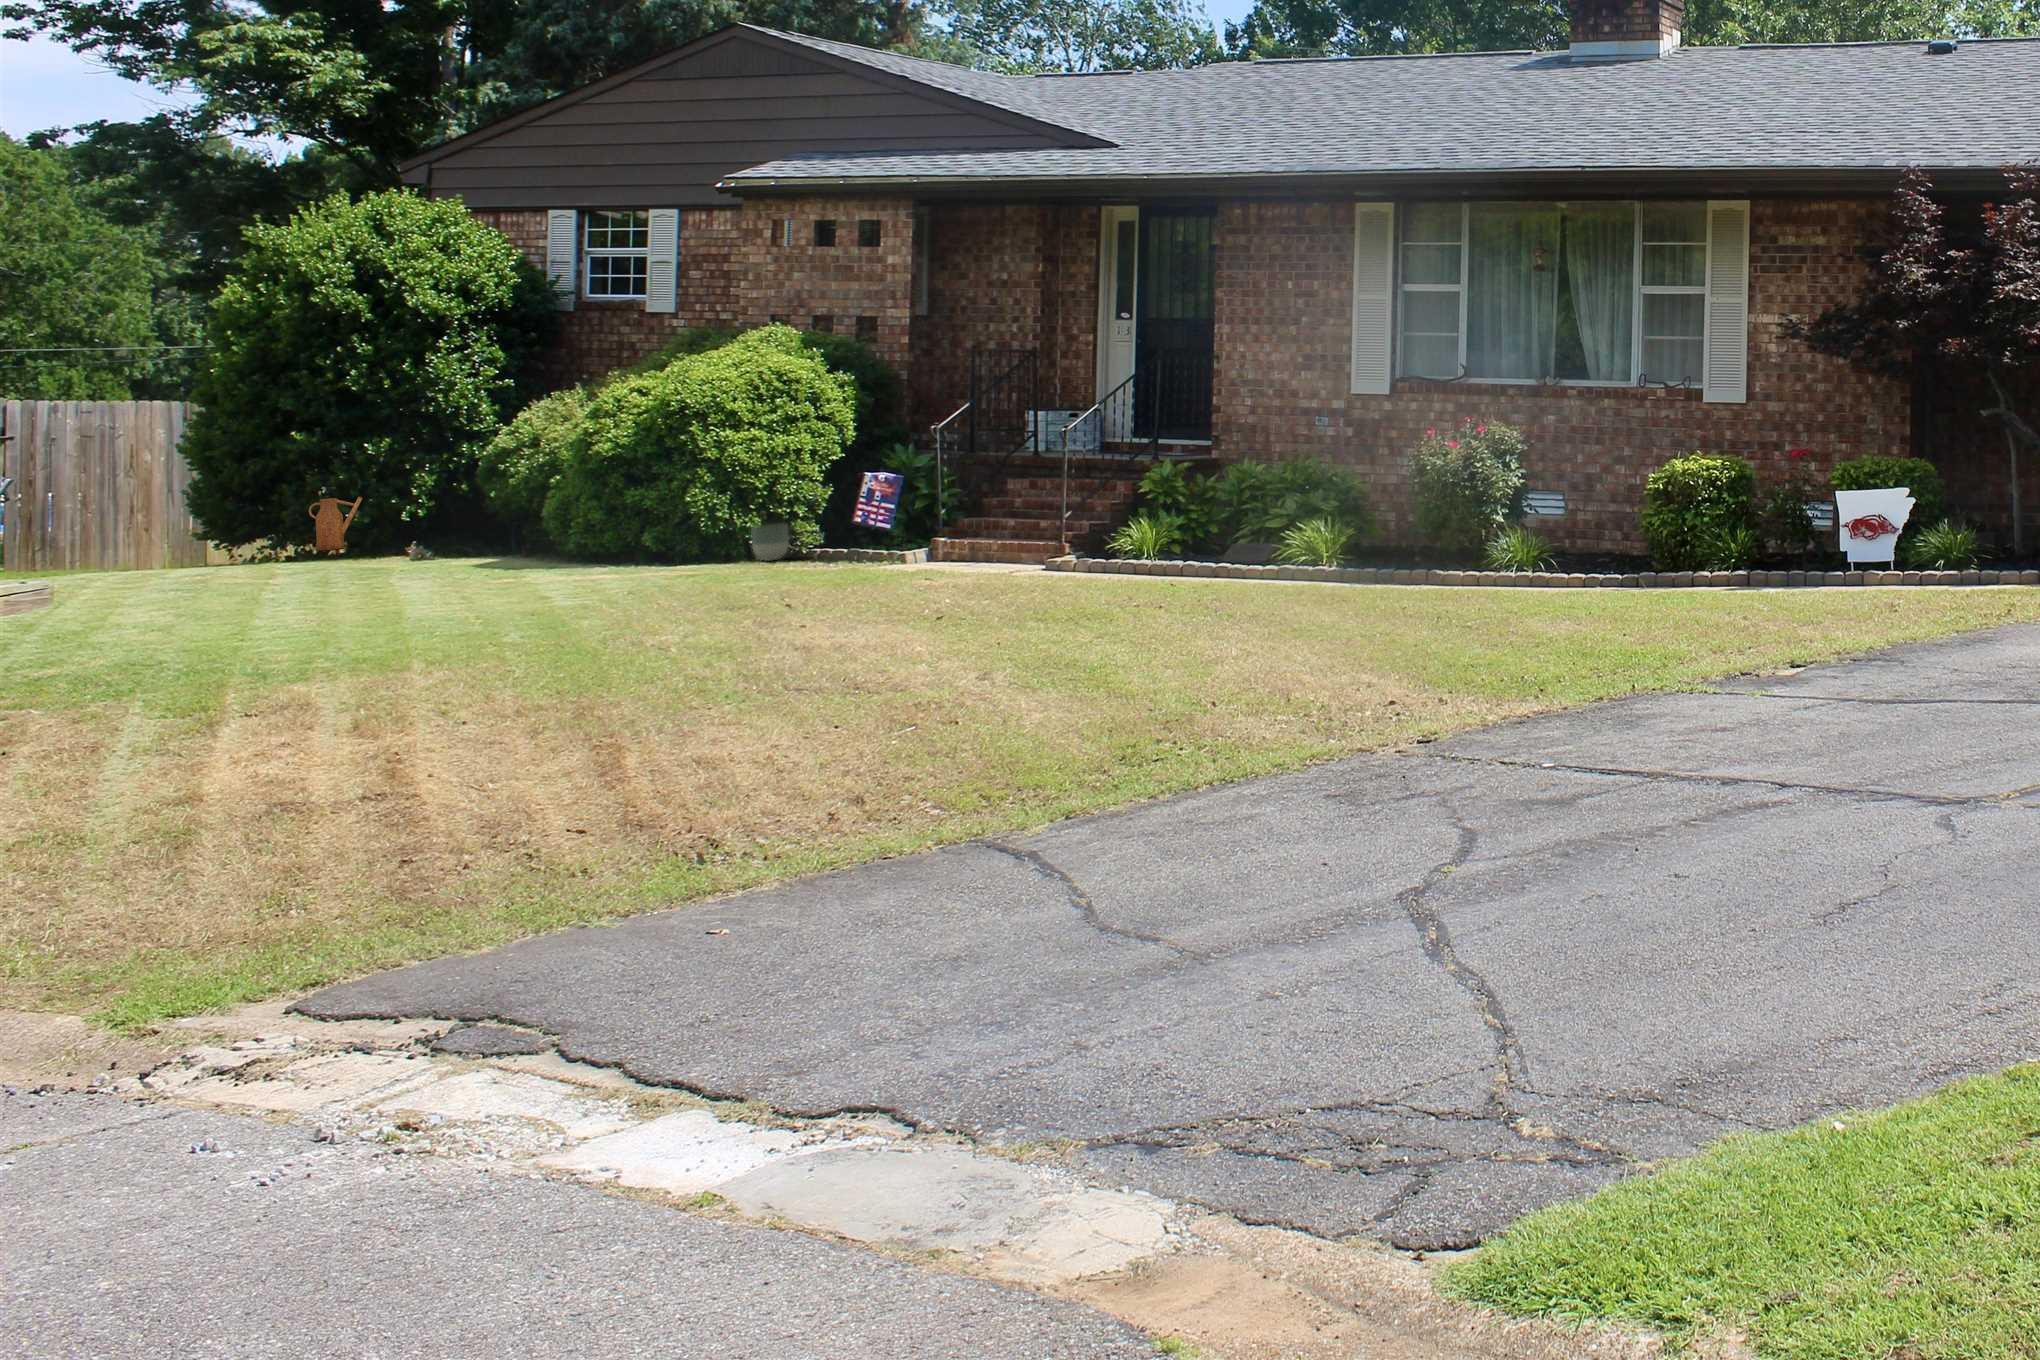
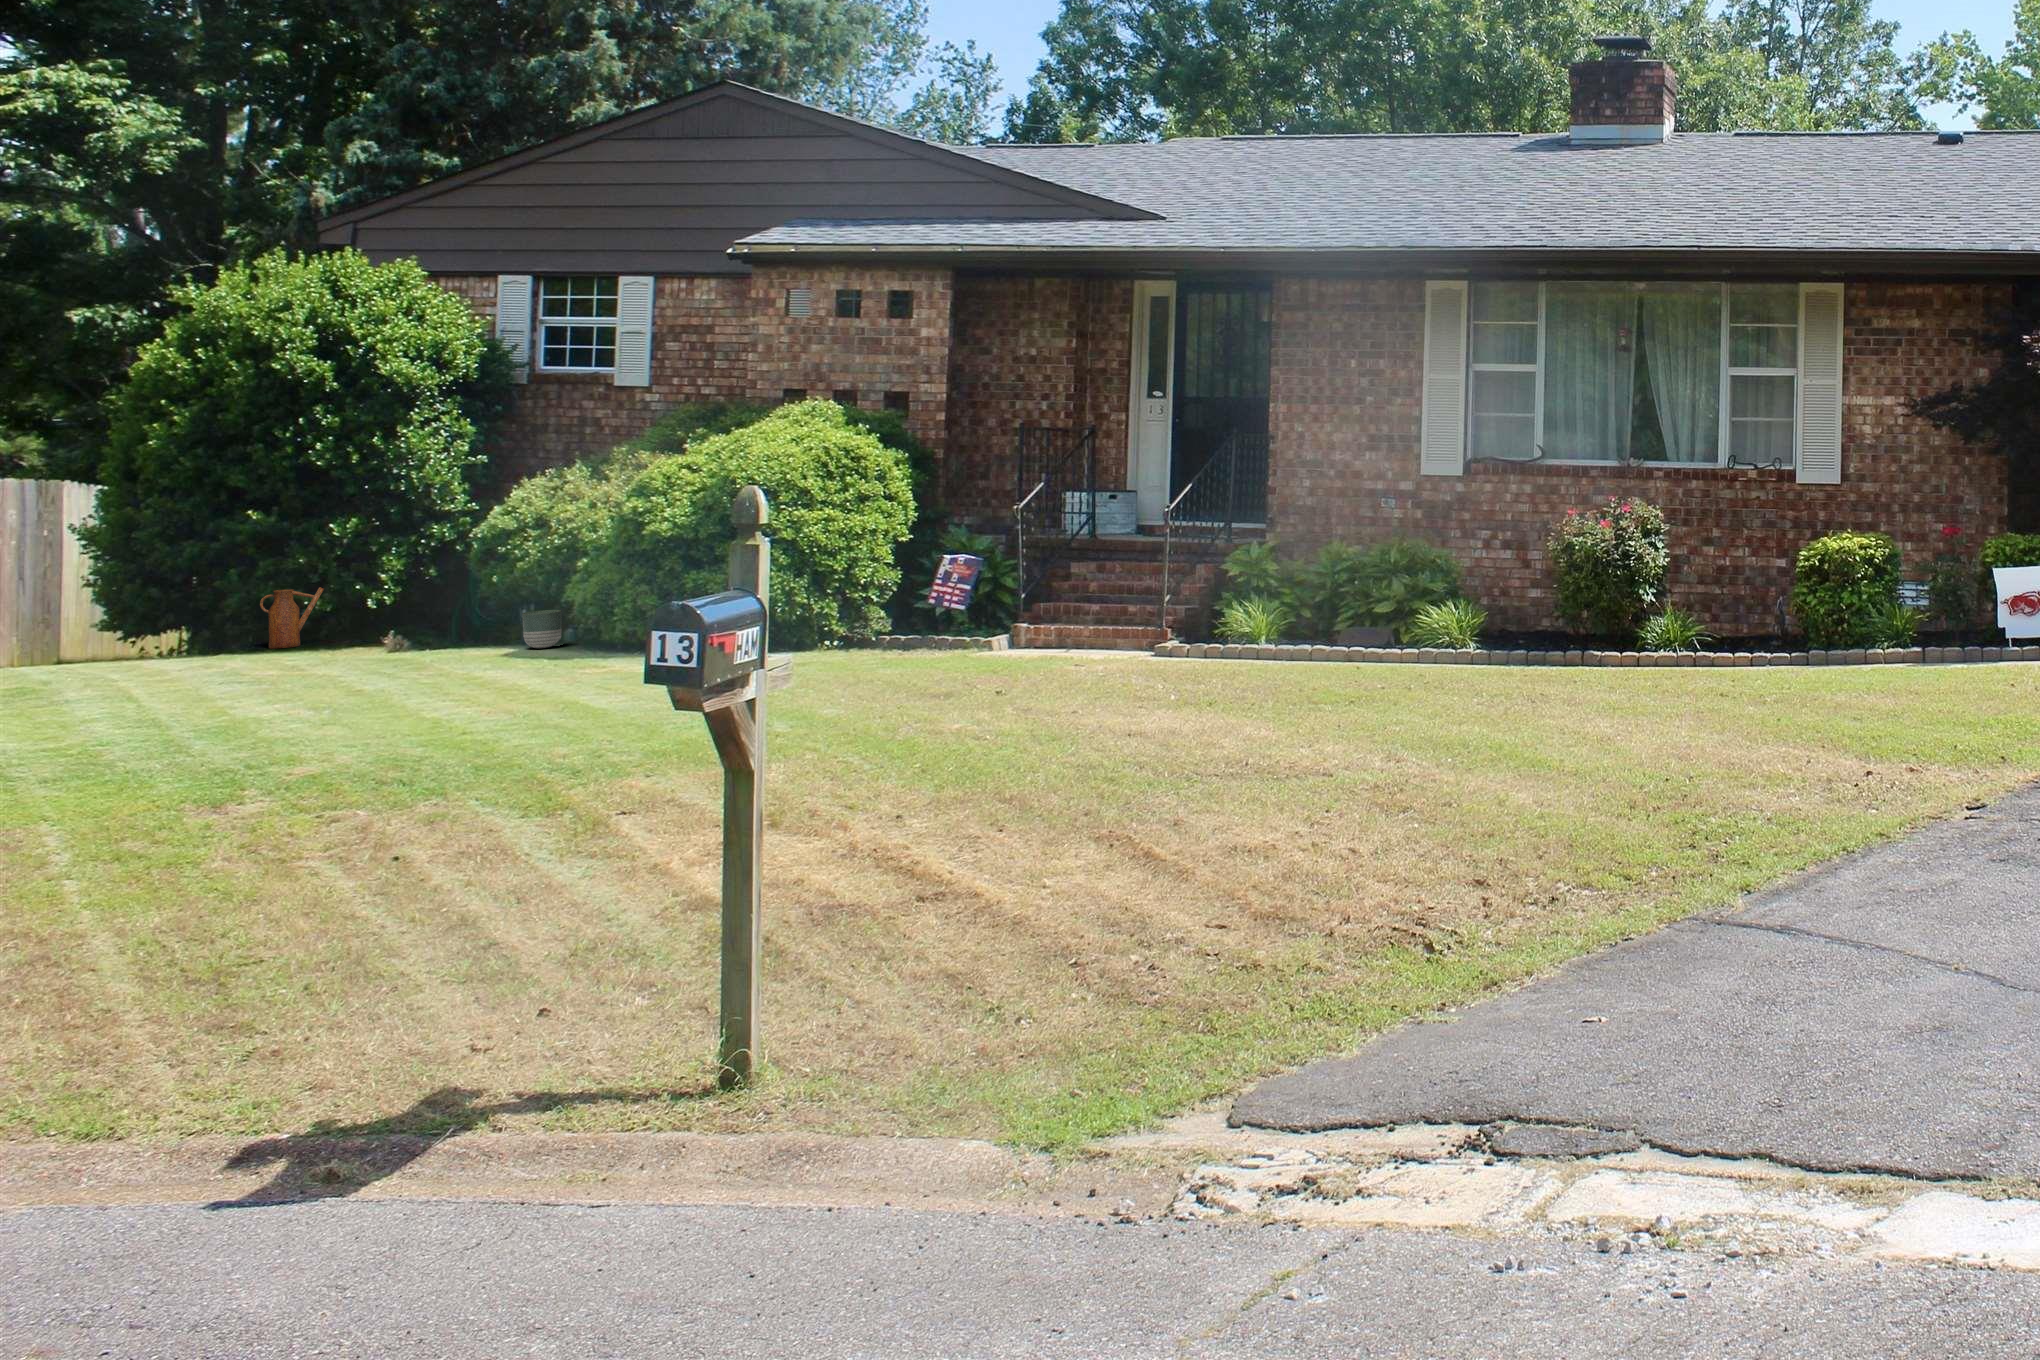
planter: present [751,524,788,561] -> present [522,610,562,648]

